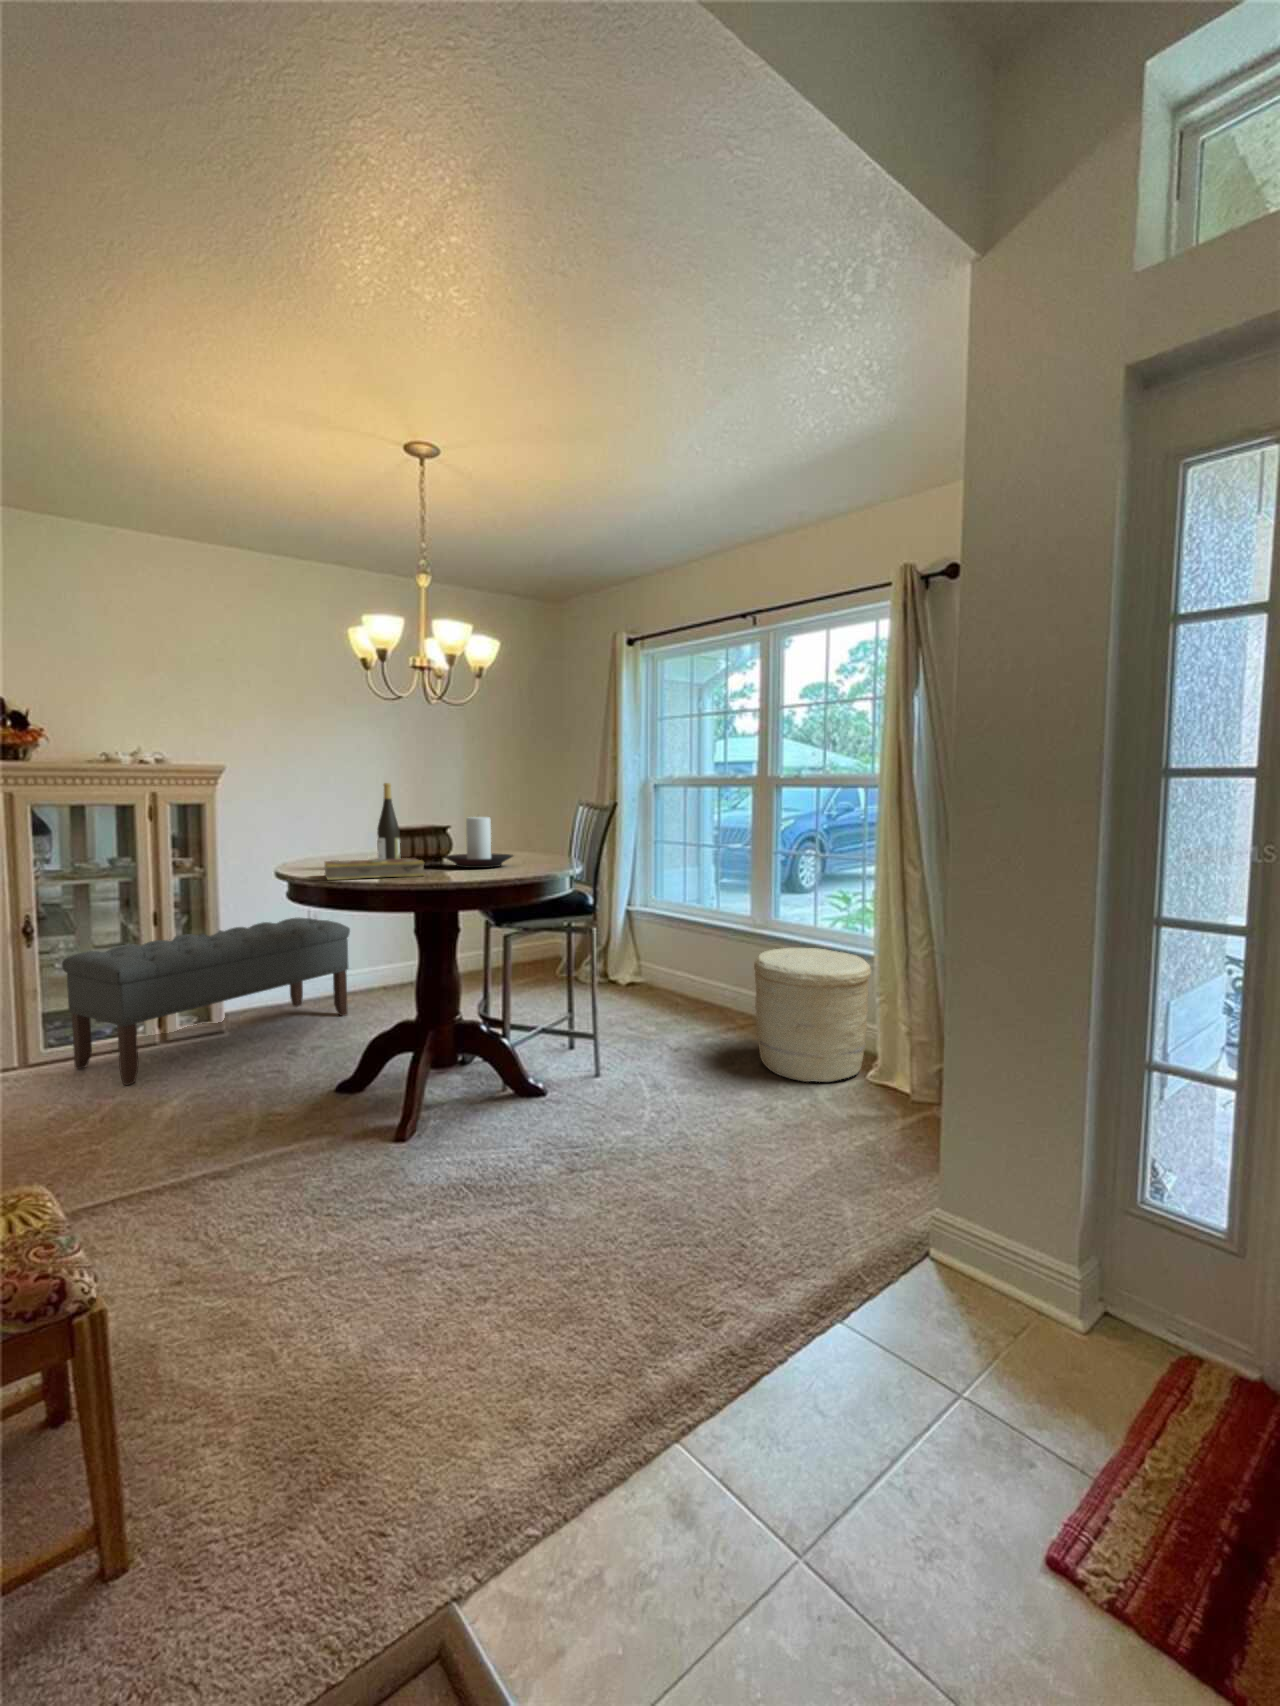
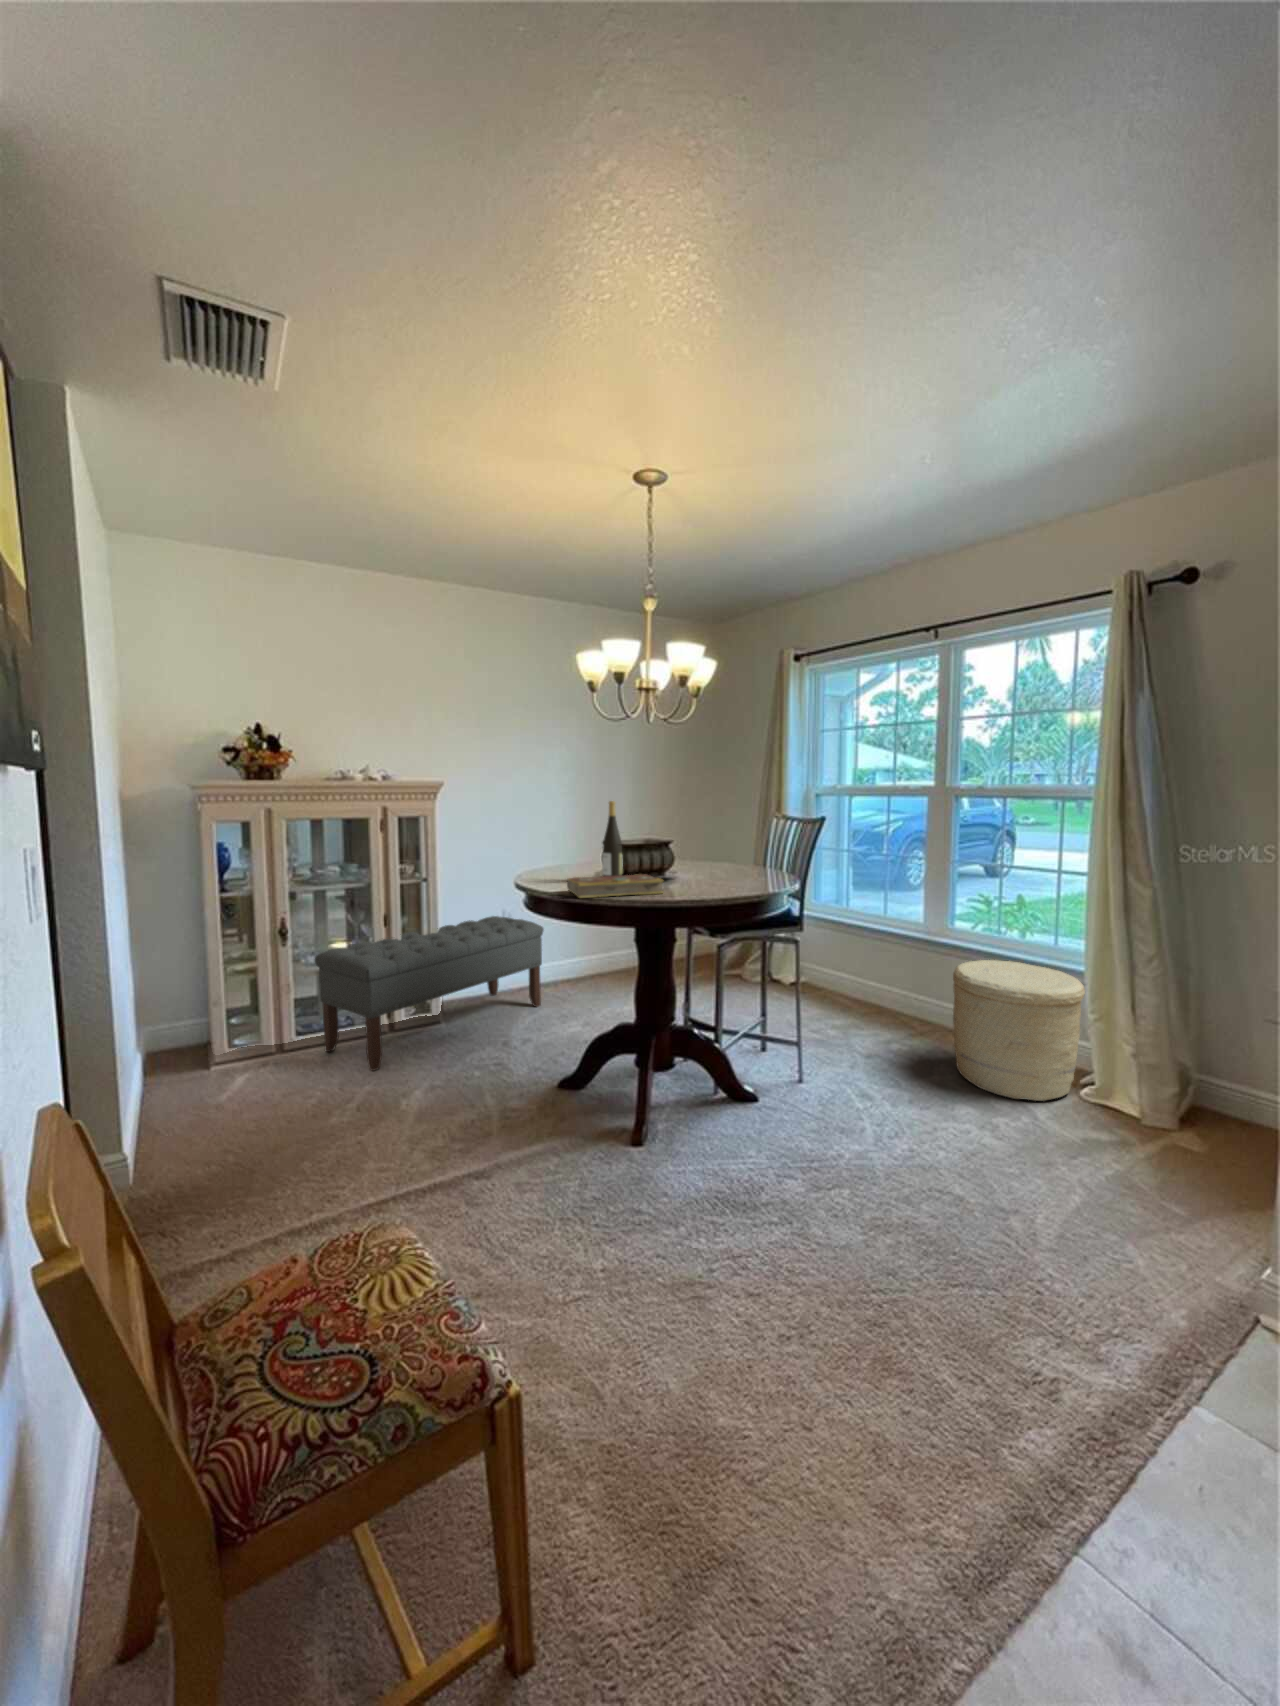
candle holder: present [444,817,513,868] -> none [663,830,731,883]

